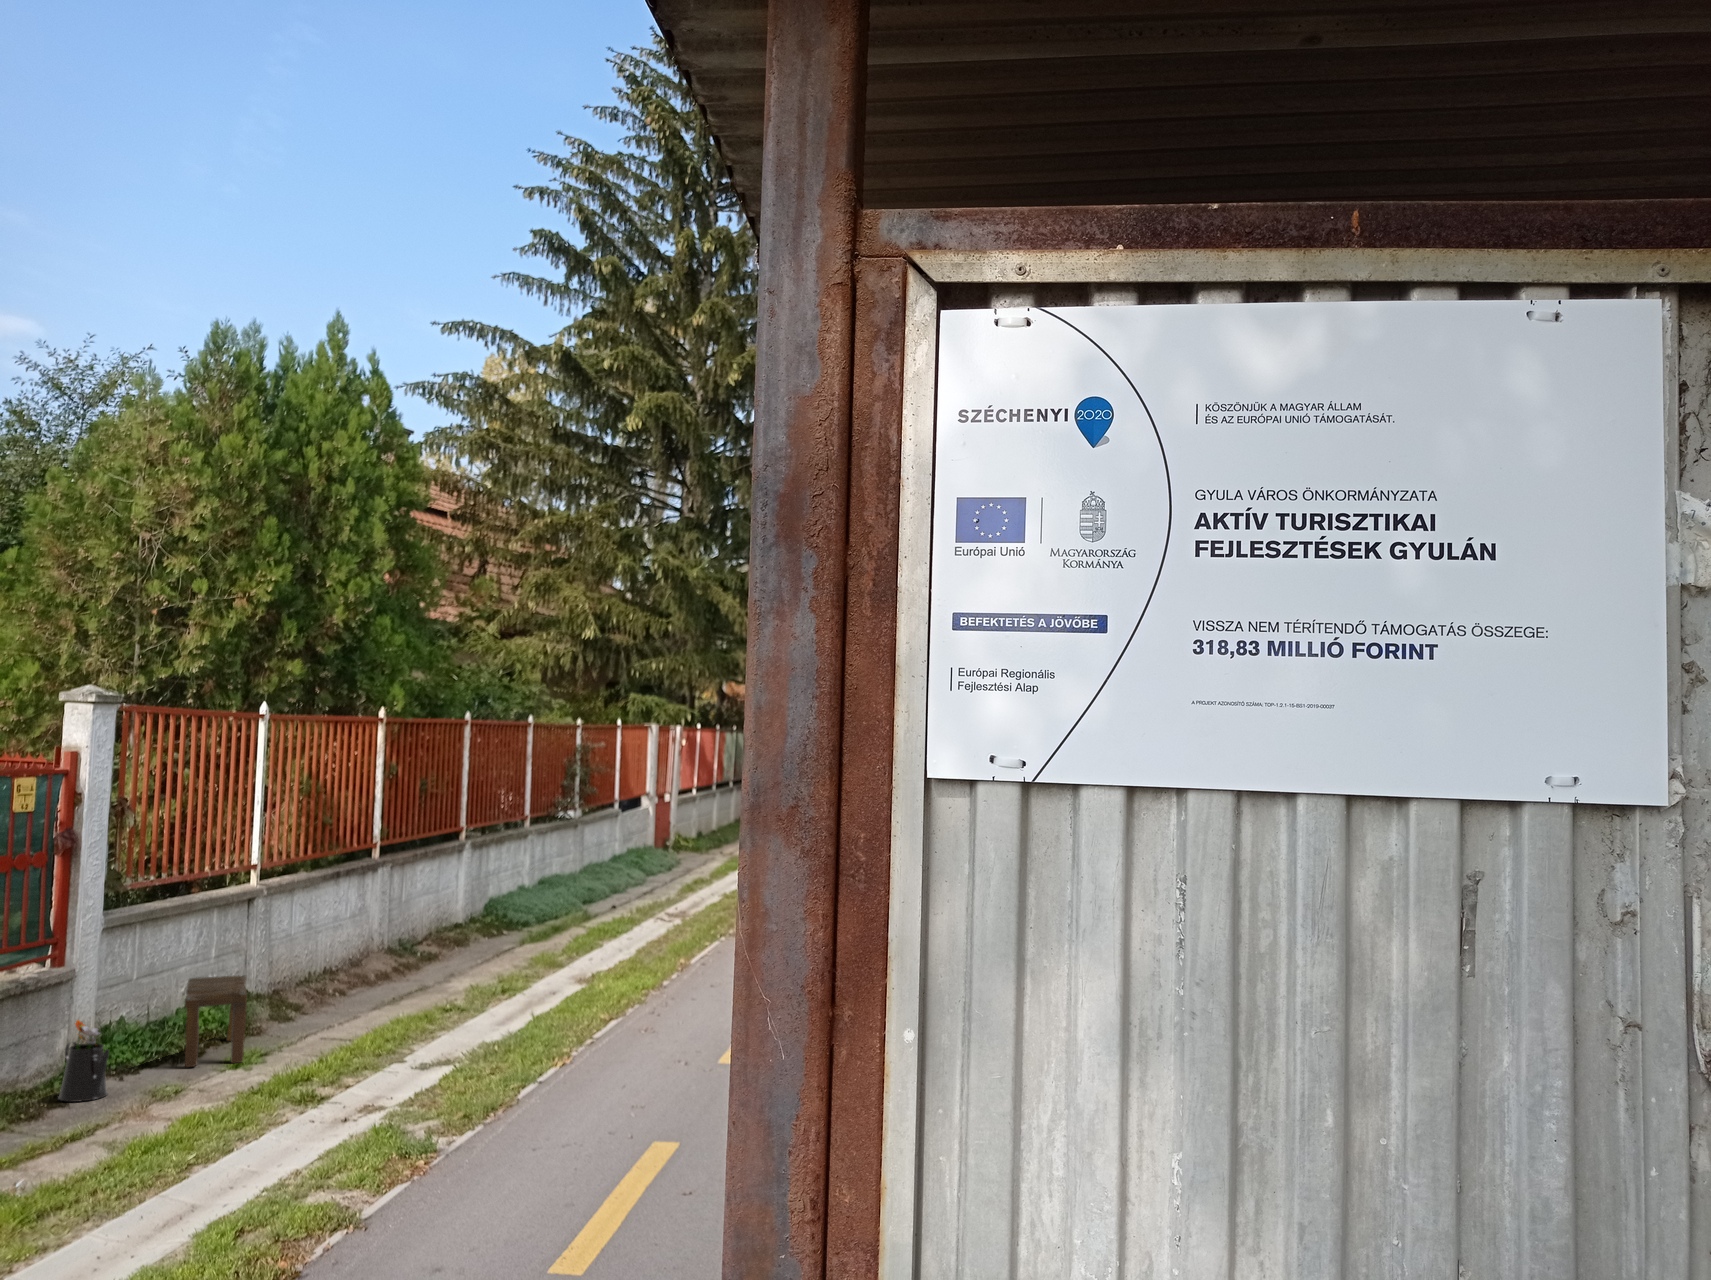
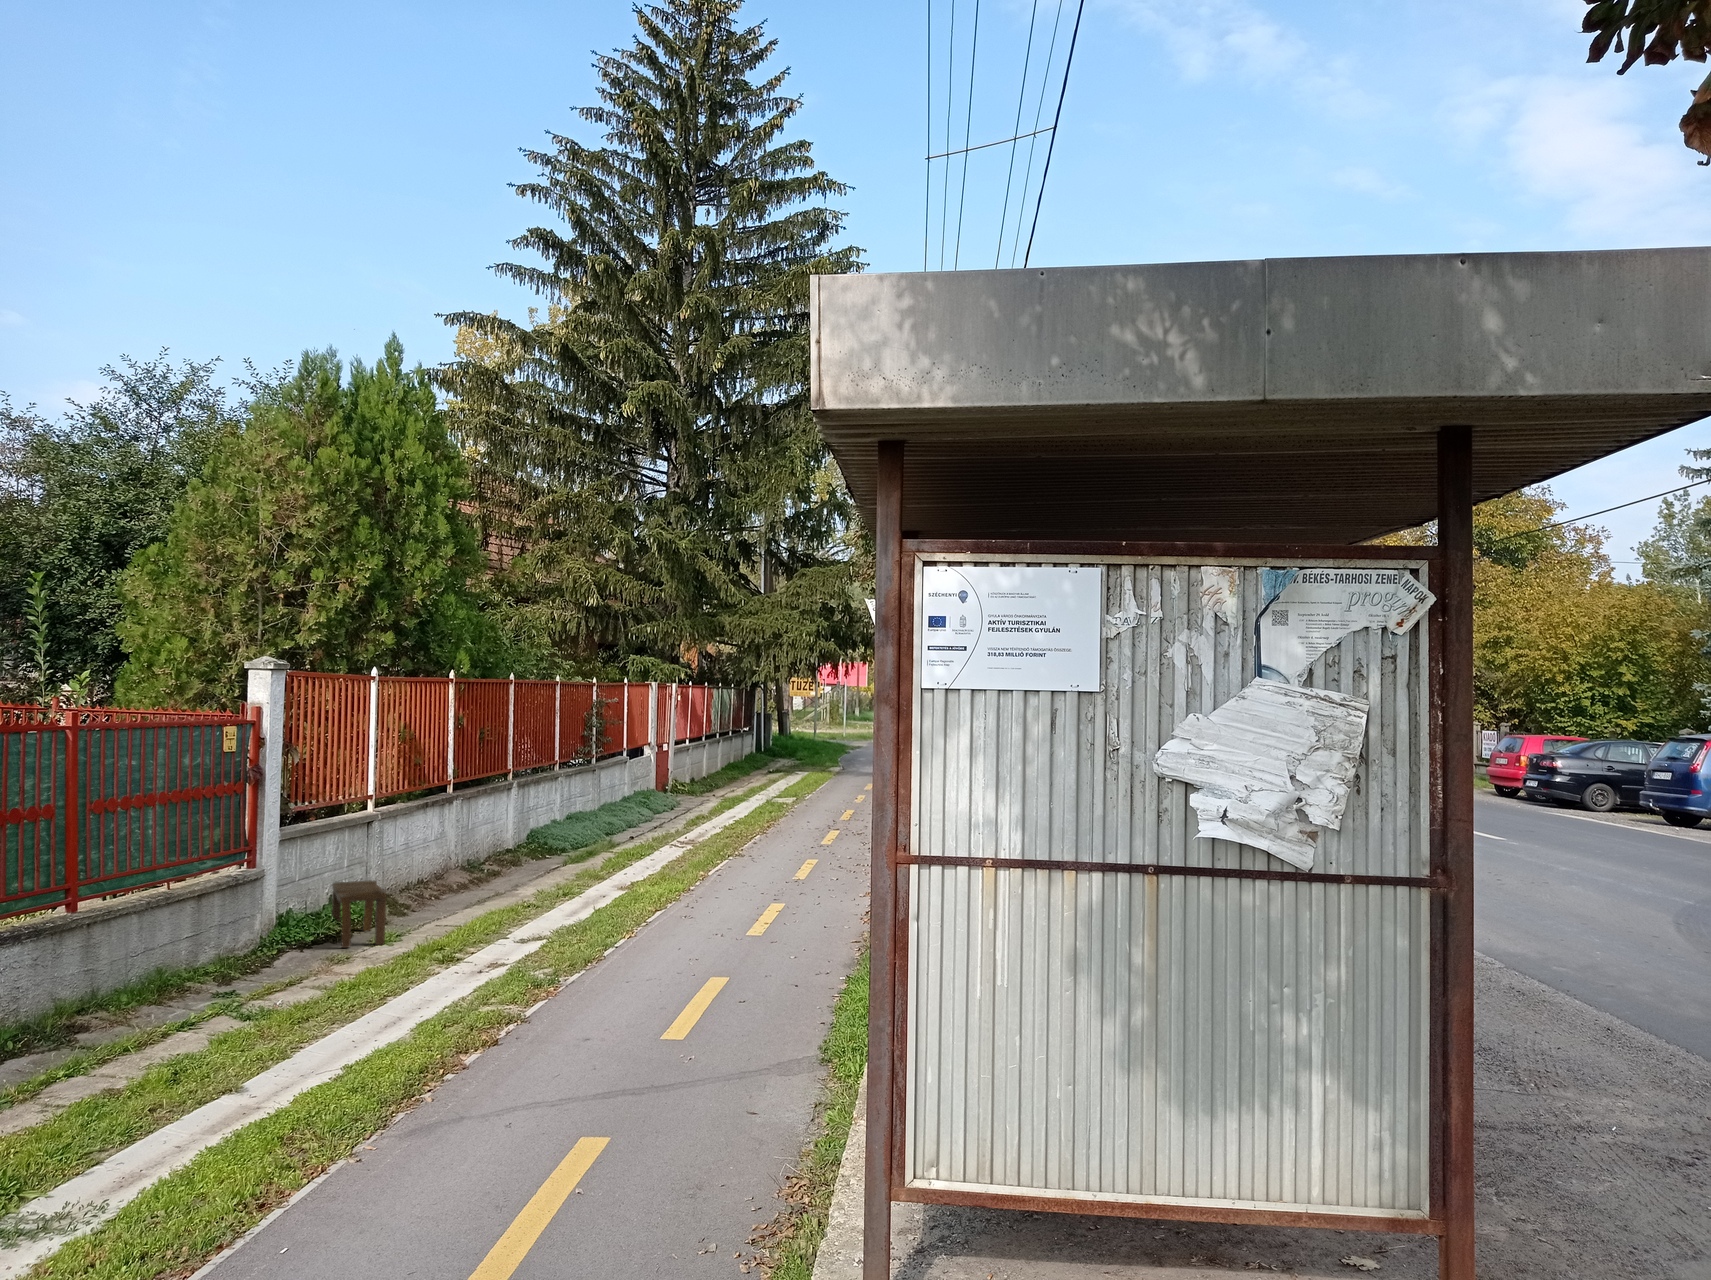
watering can: present [58,1020,109,1102] -> none [257,908,296,970]

